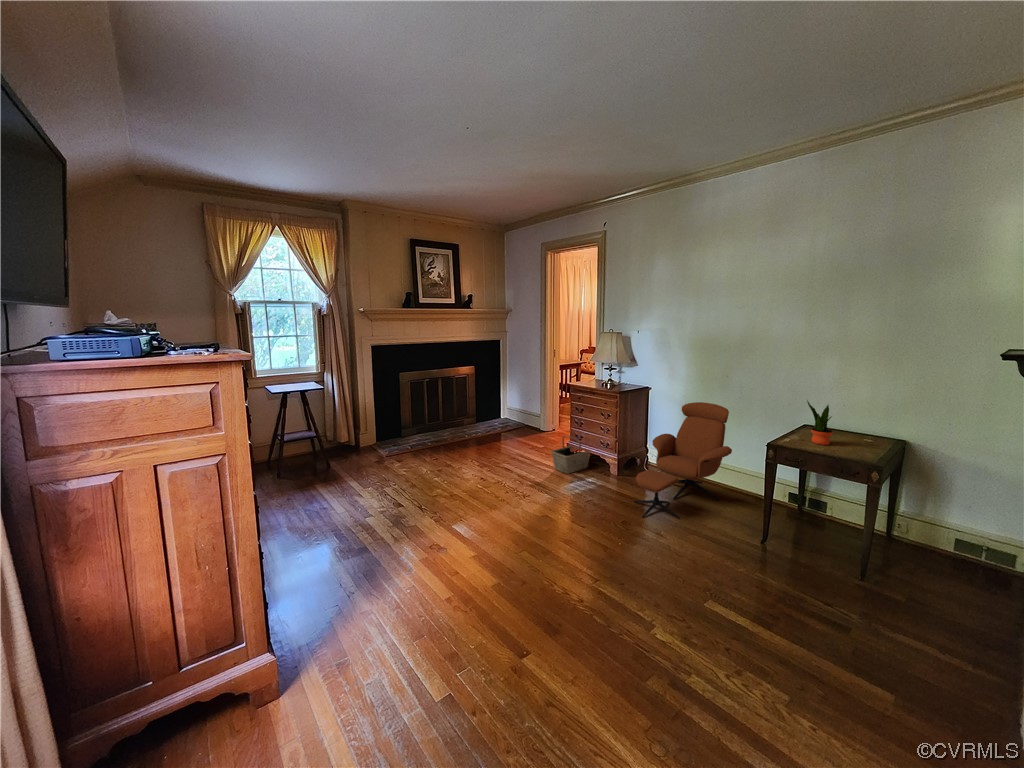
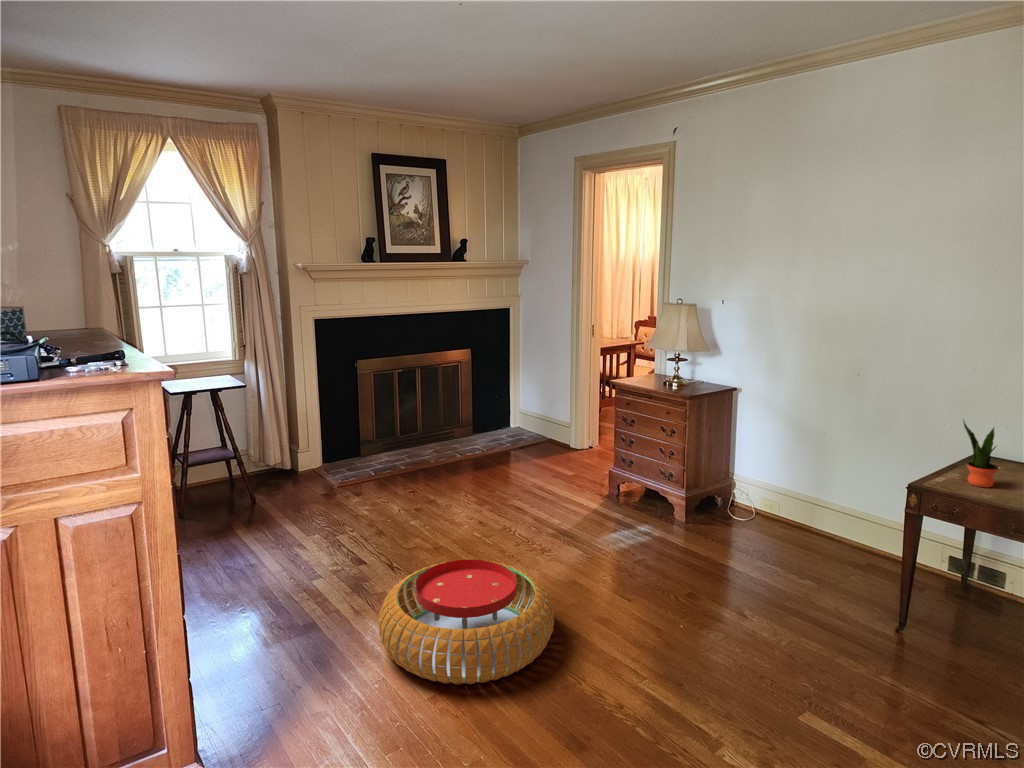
lounge chair: present [634,402,732,518] -> none [706,414,857,590]
basket: present [551,436,590,474] -> none [585,461,645,519]
pouf: none [410,500,534,589] -> present [378,559,554,685]

